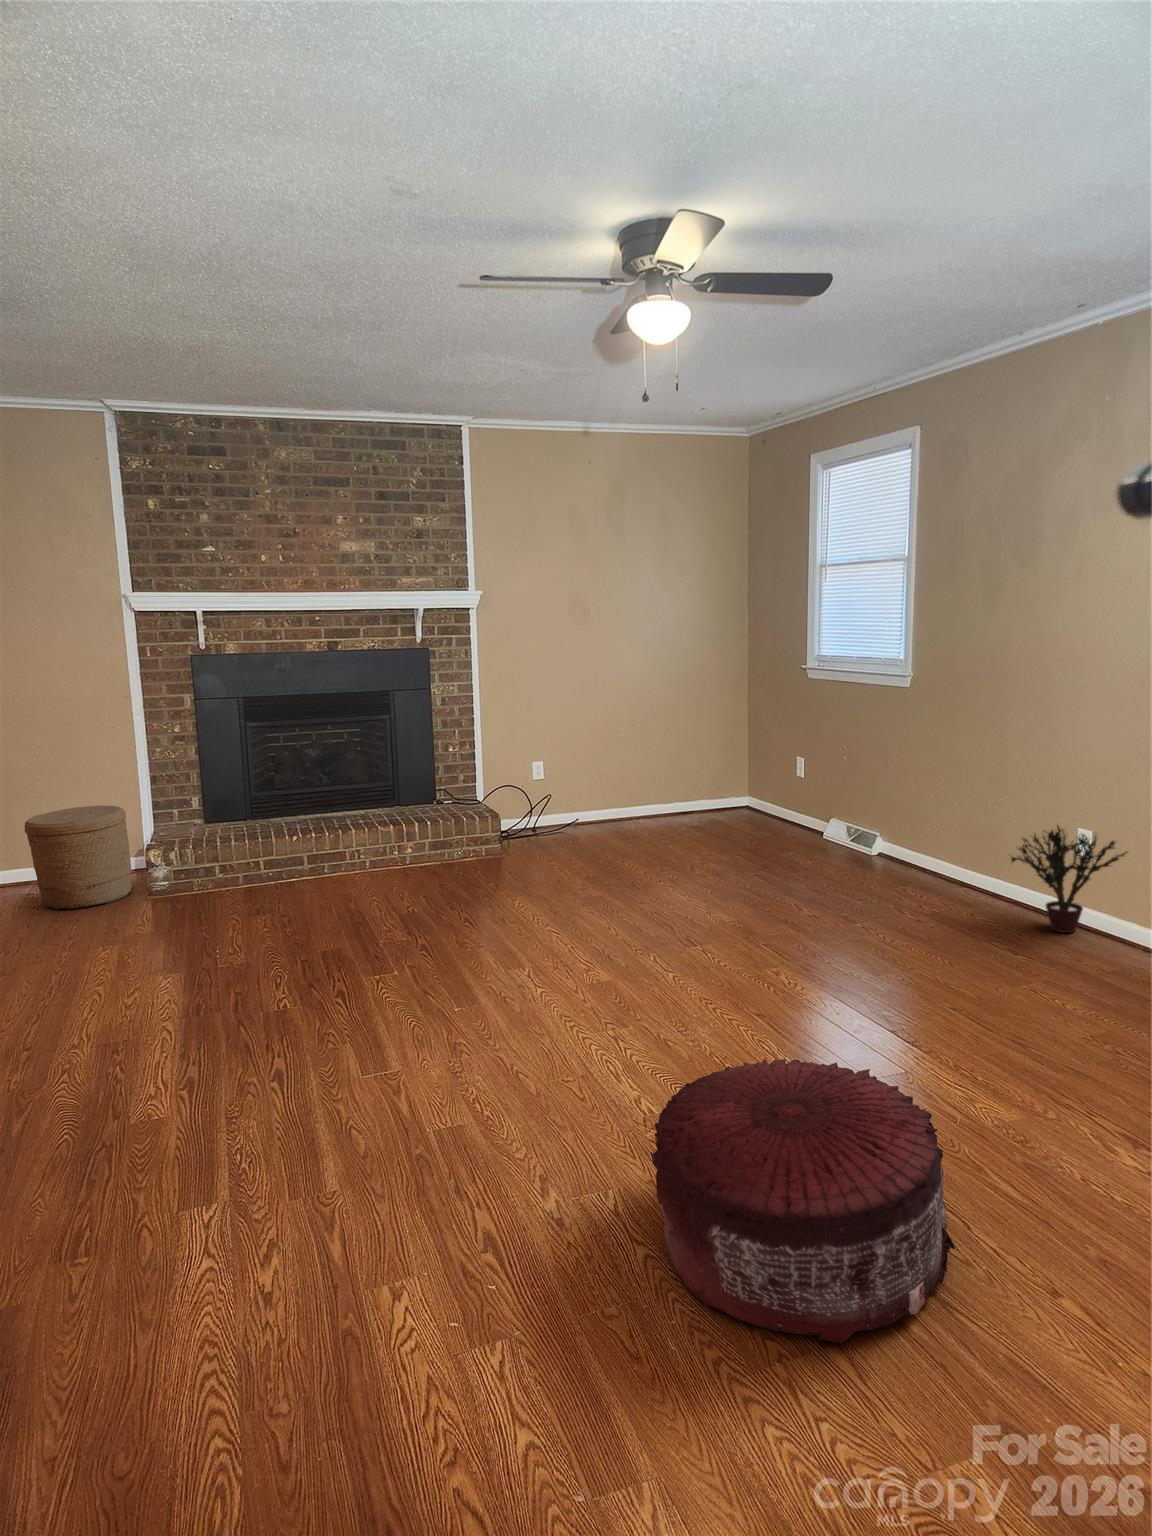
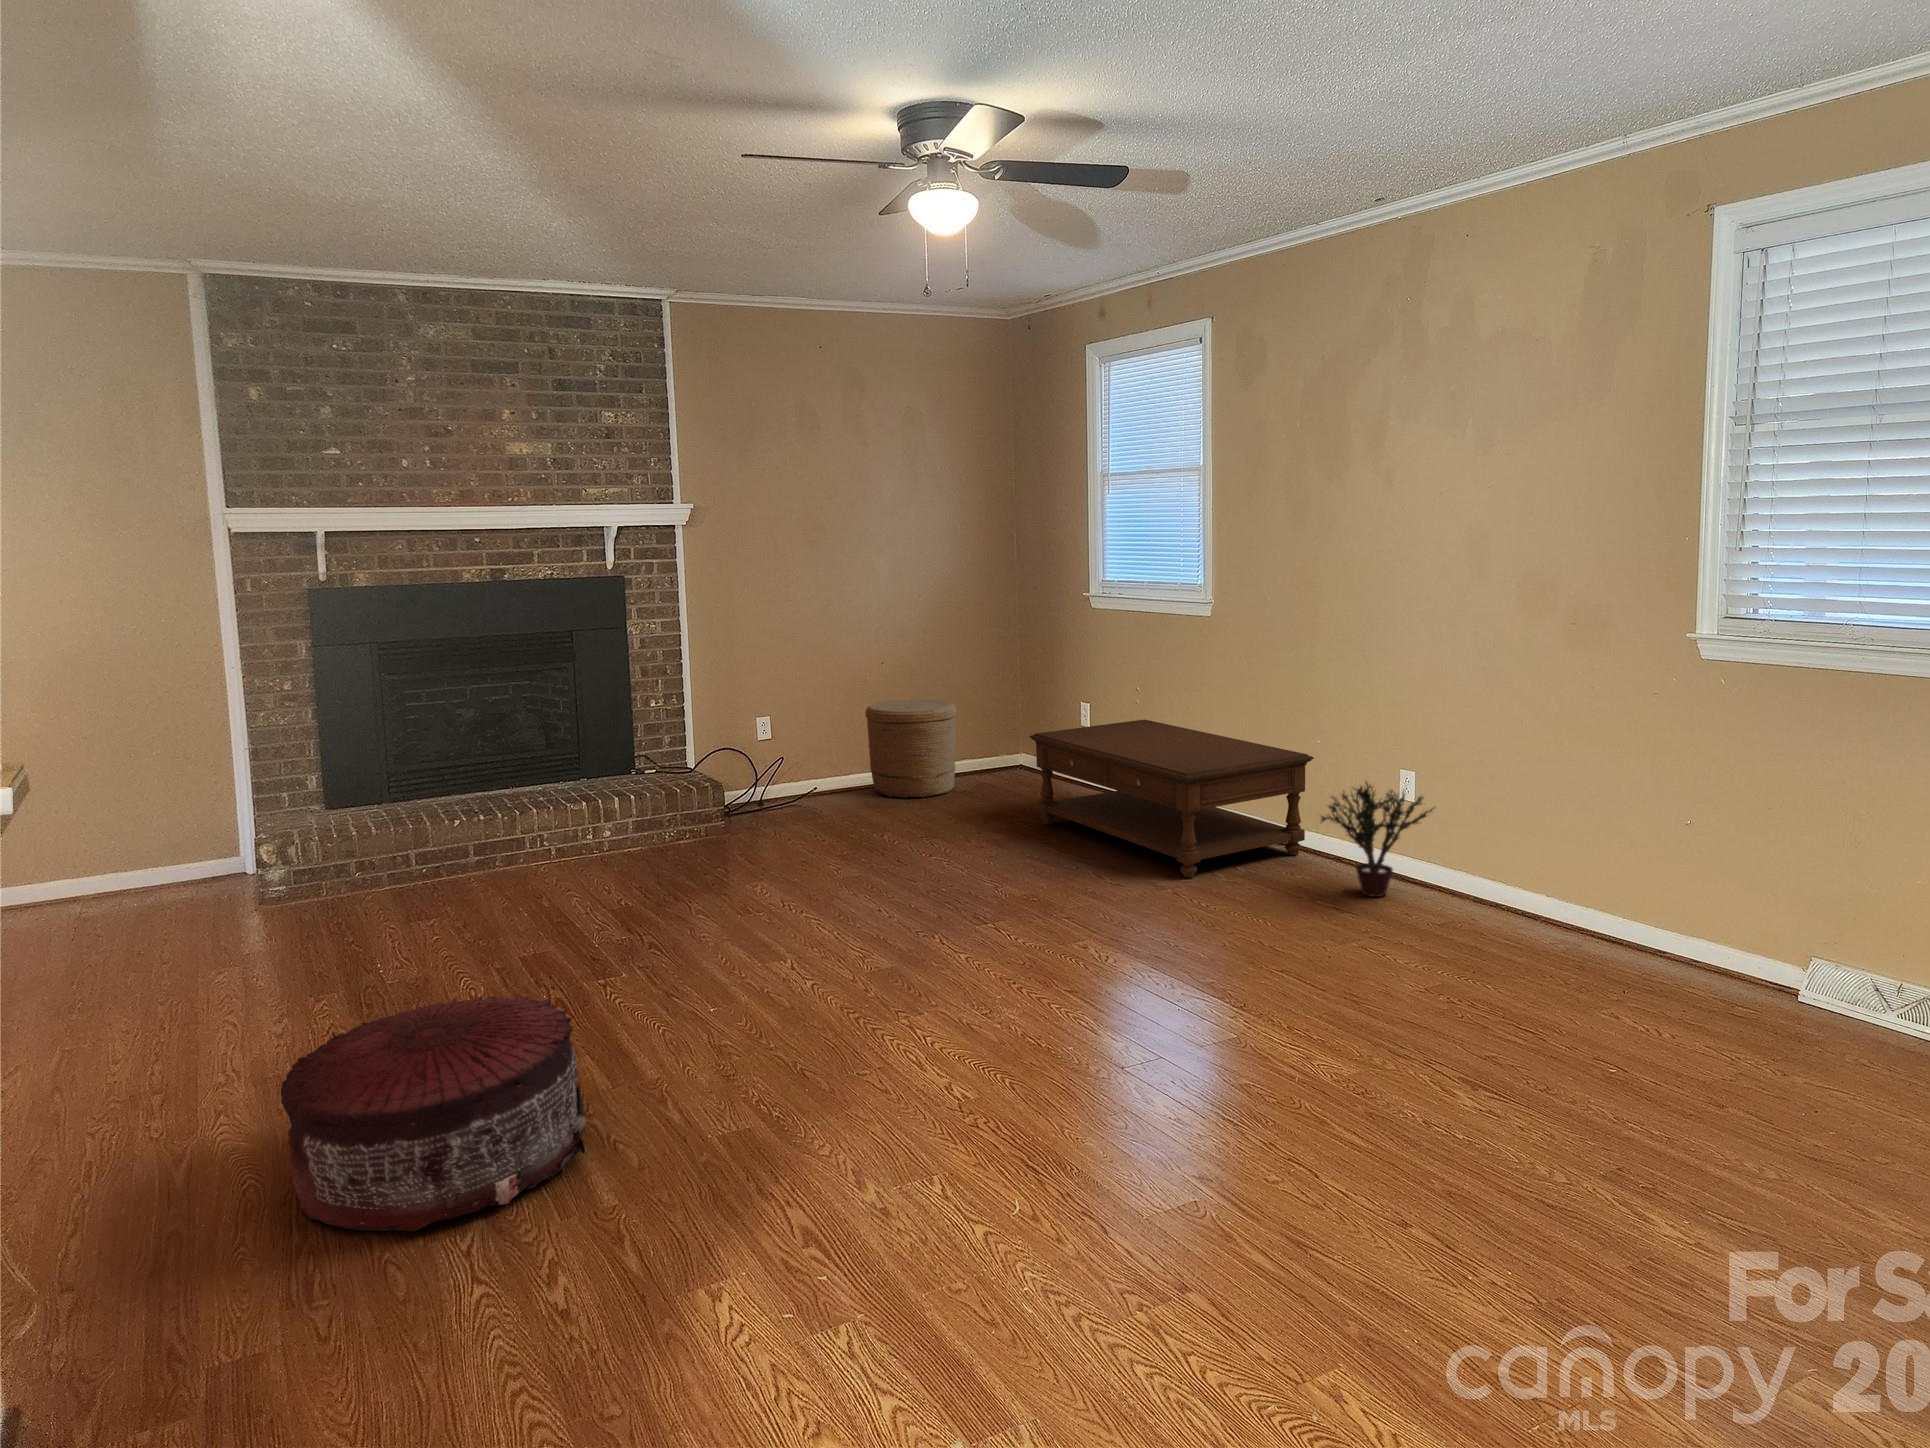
coffee table: none [750,763,1008,907] -> present [1030,720,1314,878]
woven basket: present [25,806,132,909] -> present [865,699,957,798]
pouf: present [651,1058,955,1343] -> present [281,996,586,1231]

